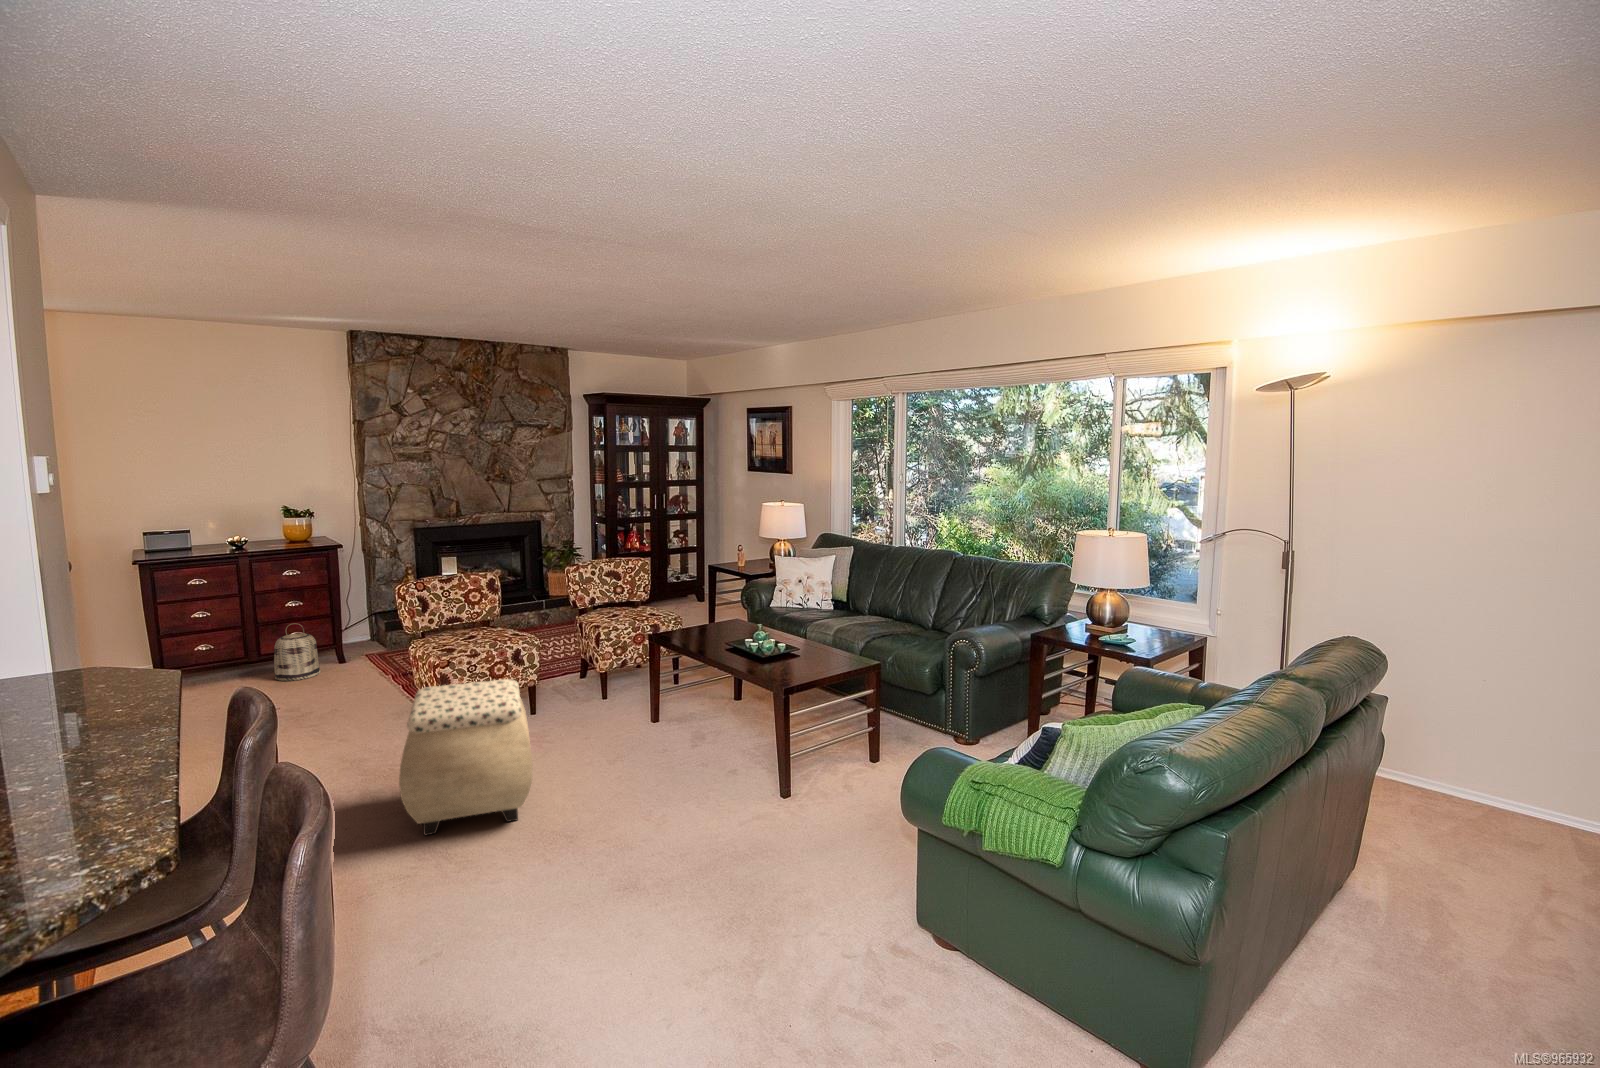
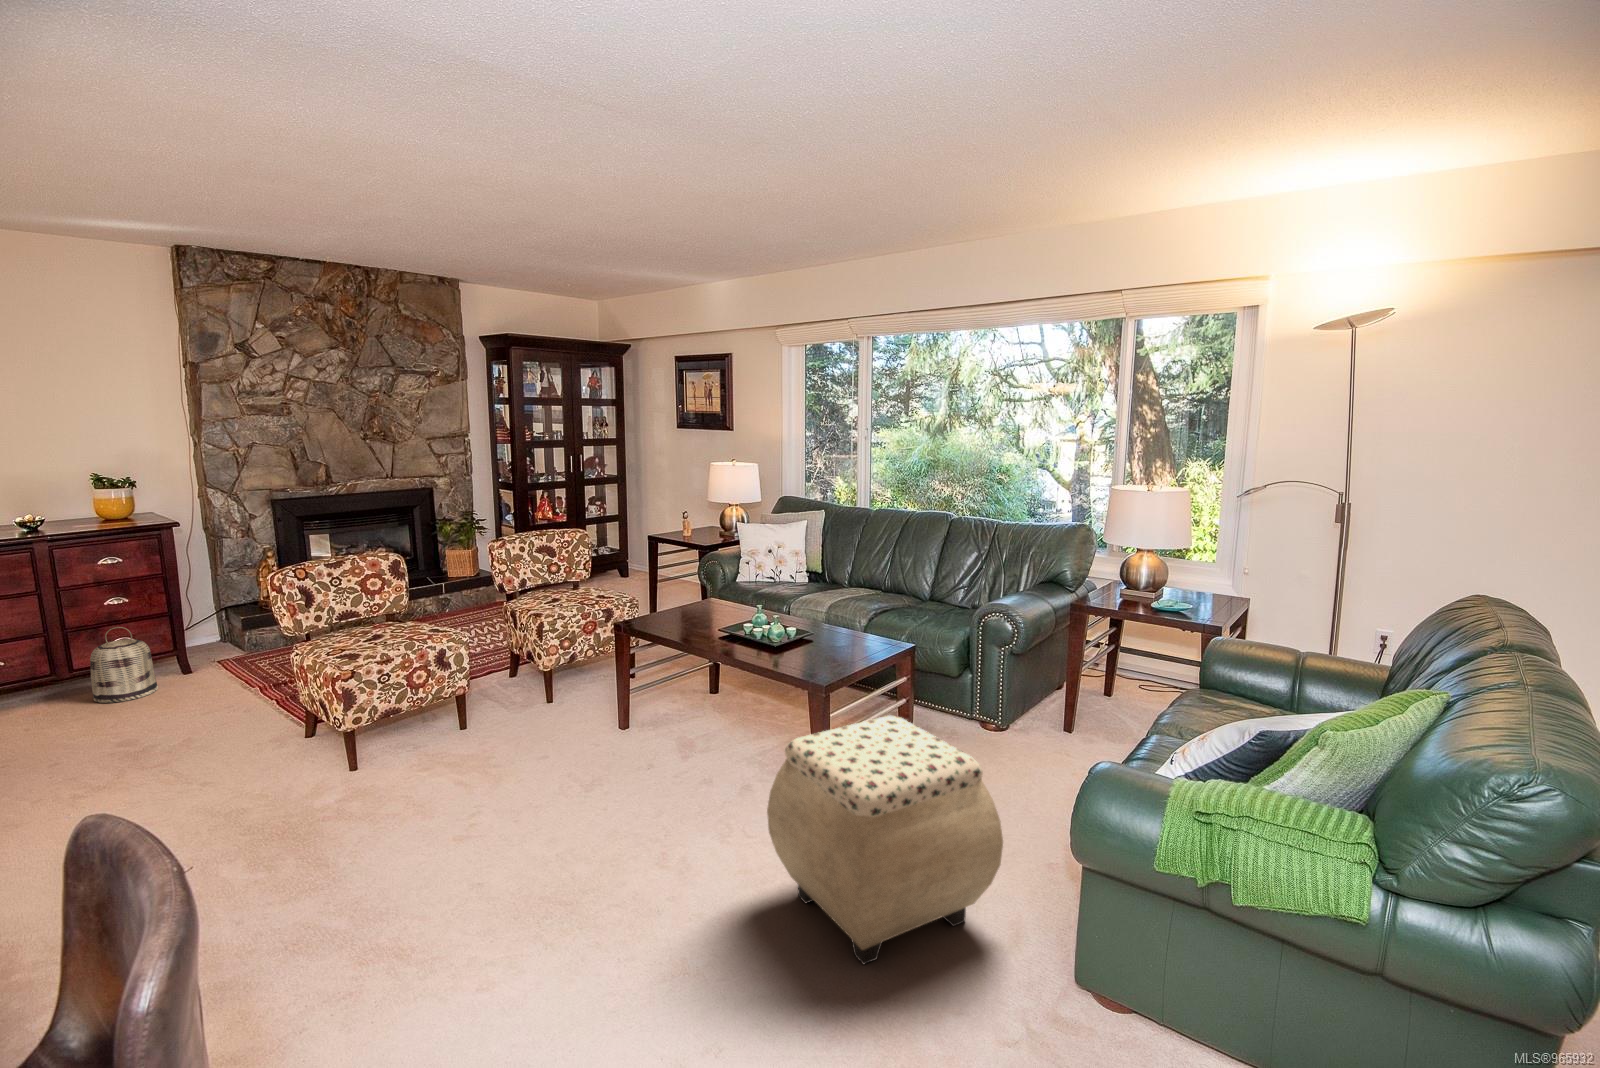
ottoman: present [399,679,532,835] -> present [767,716,1003,964]

